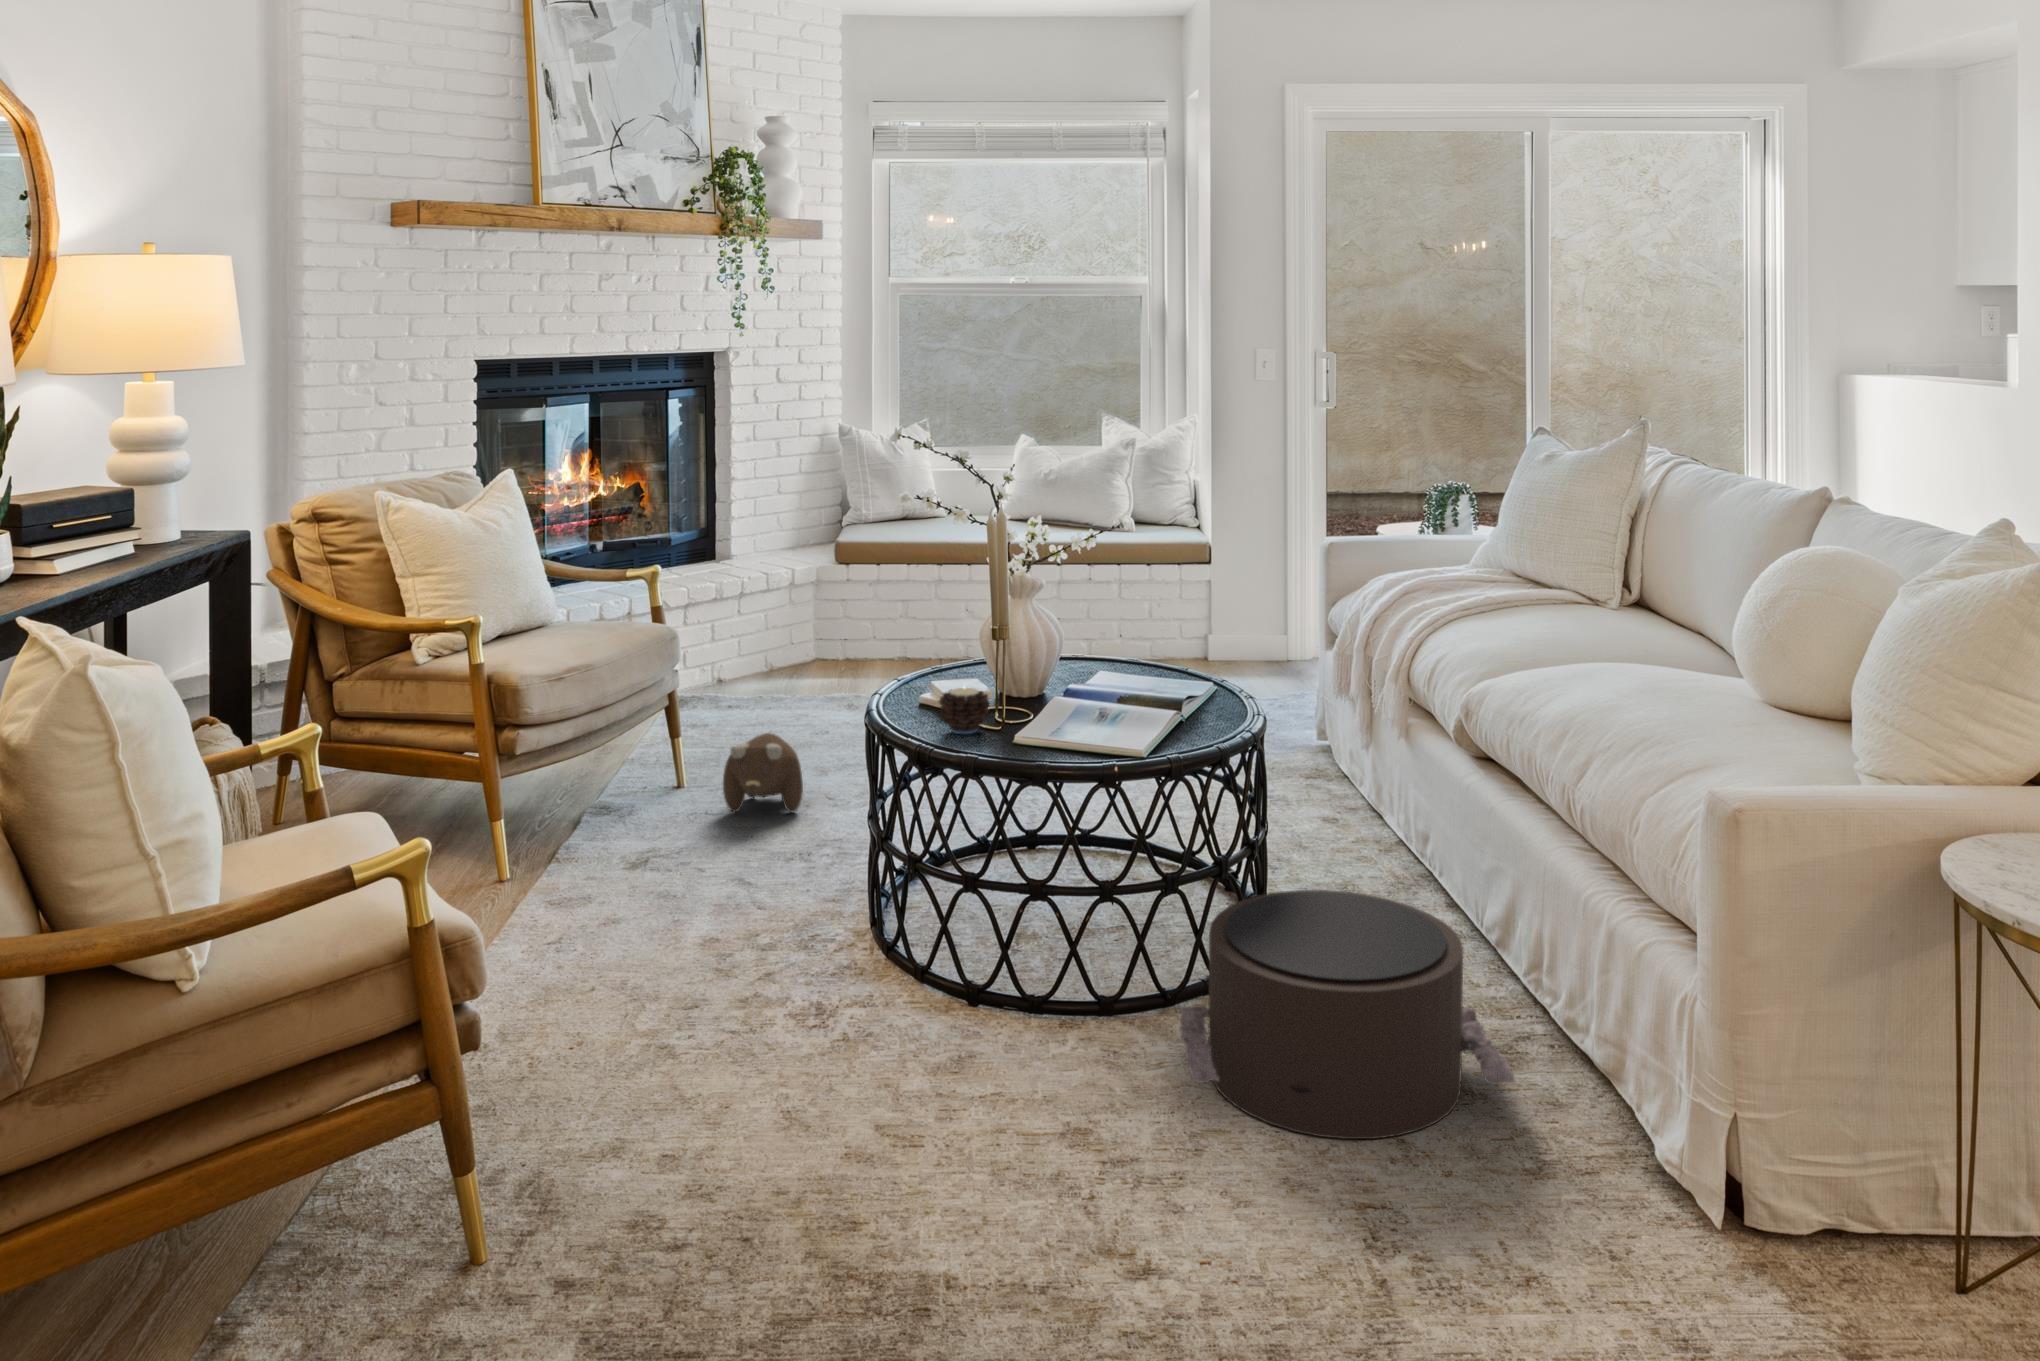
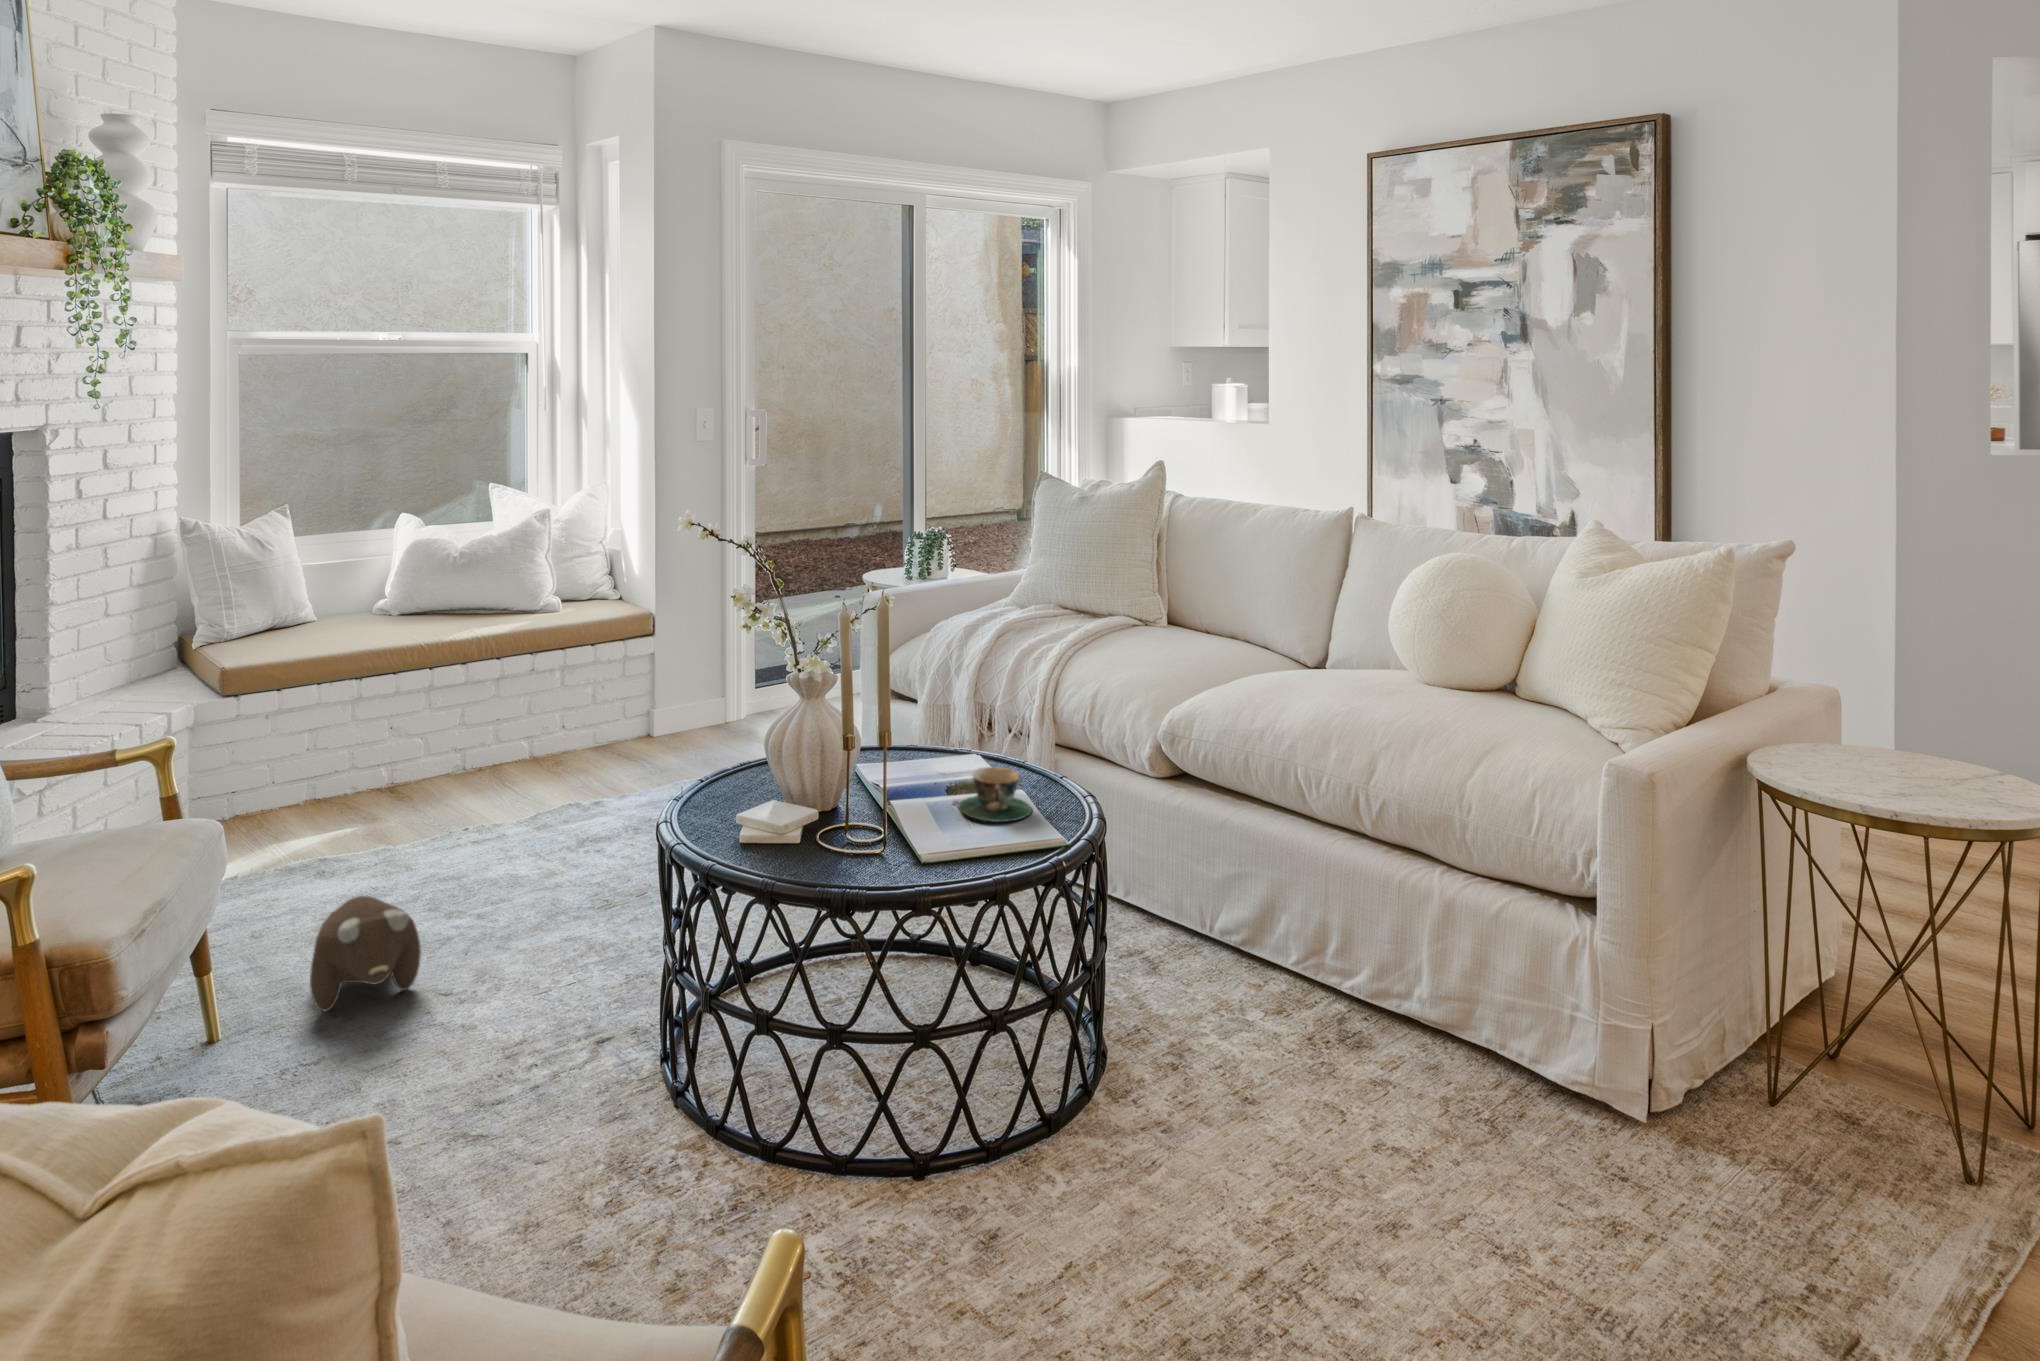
candle: present [939,687,989,734] -> none [817,800,877,862]
teacup: none [1094,687,1162,733] -> present [959,767,1032,822]
pouf: present [1180,890,1515,1139] -> none [1173,932,1493,1207]

